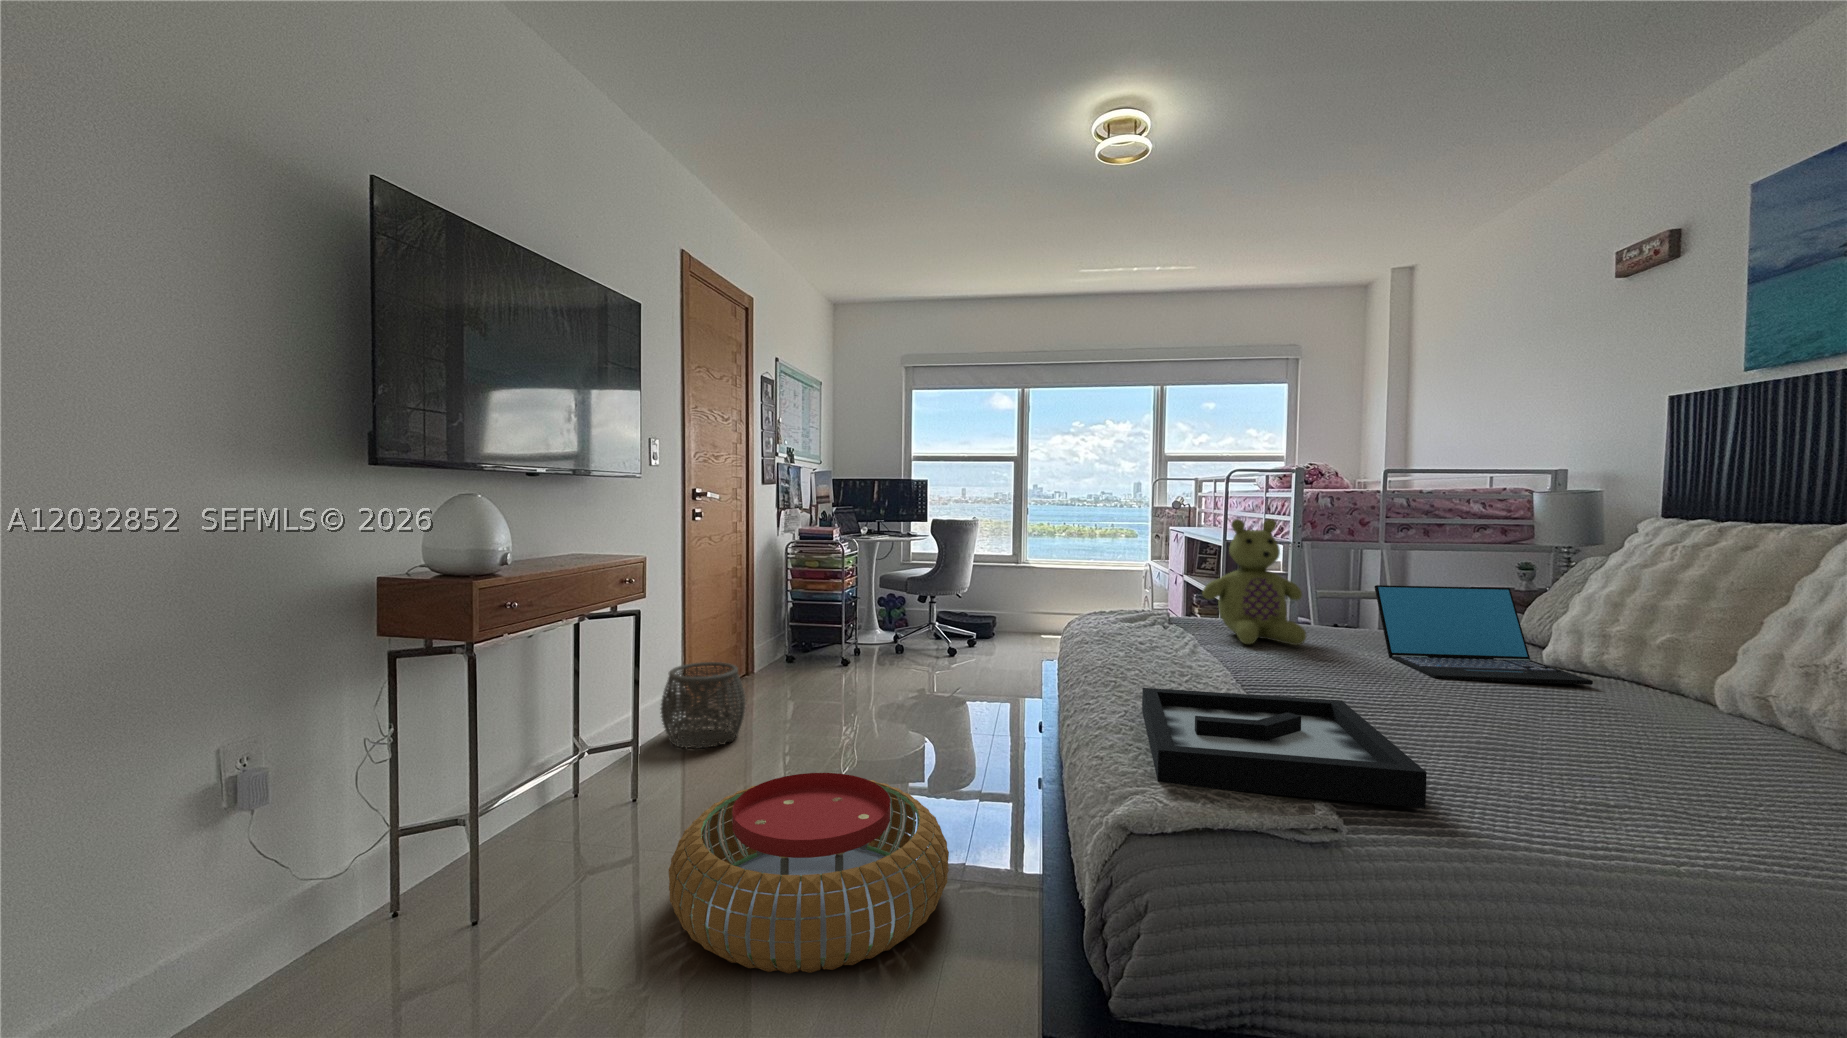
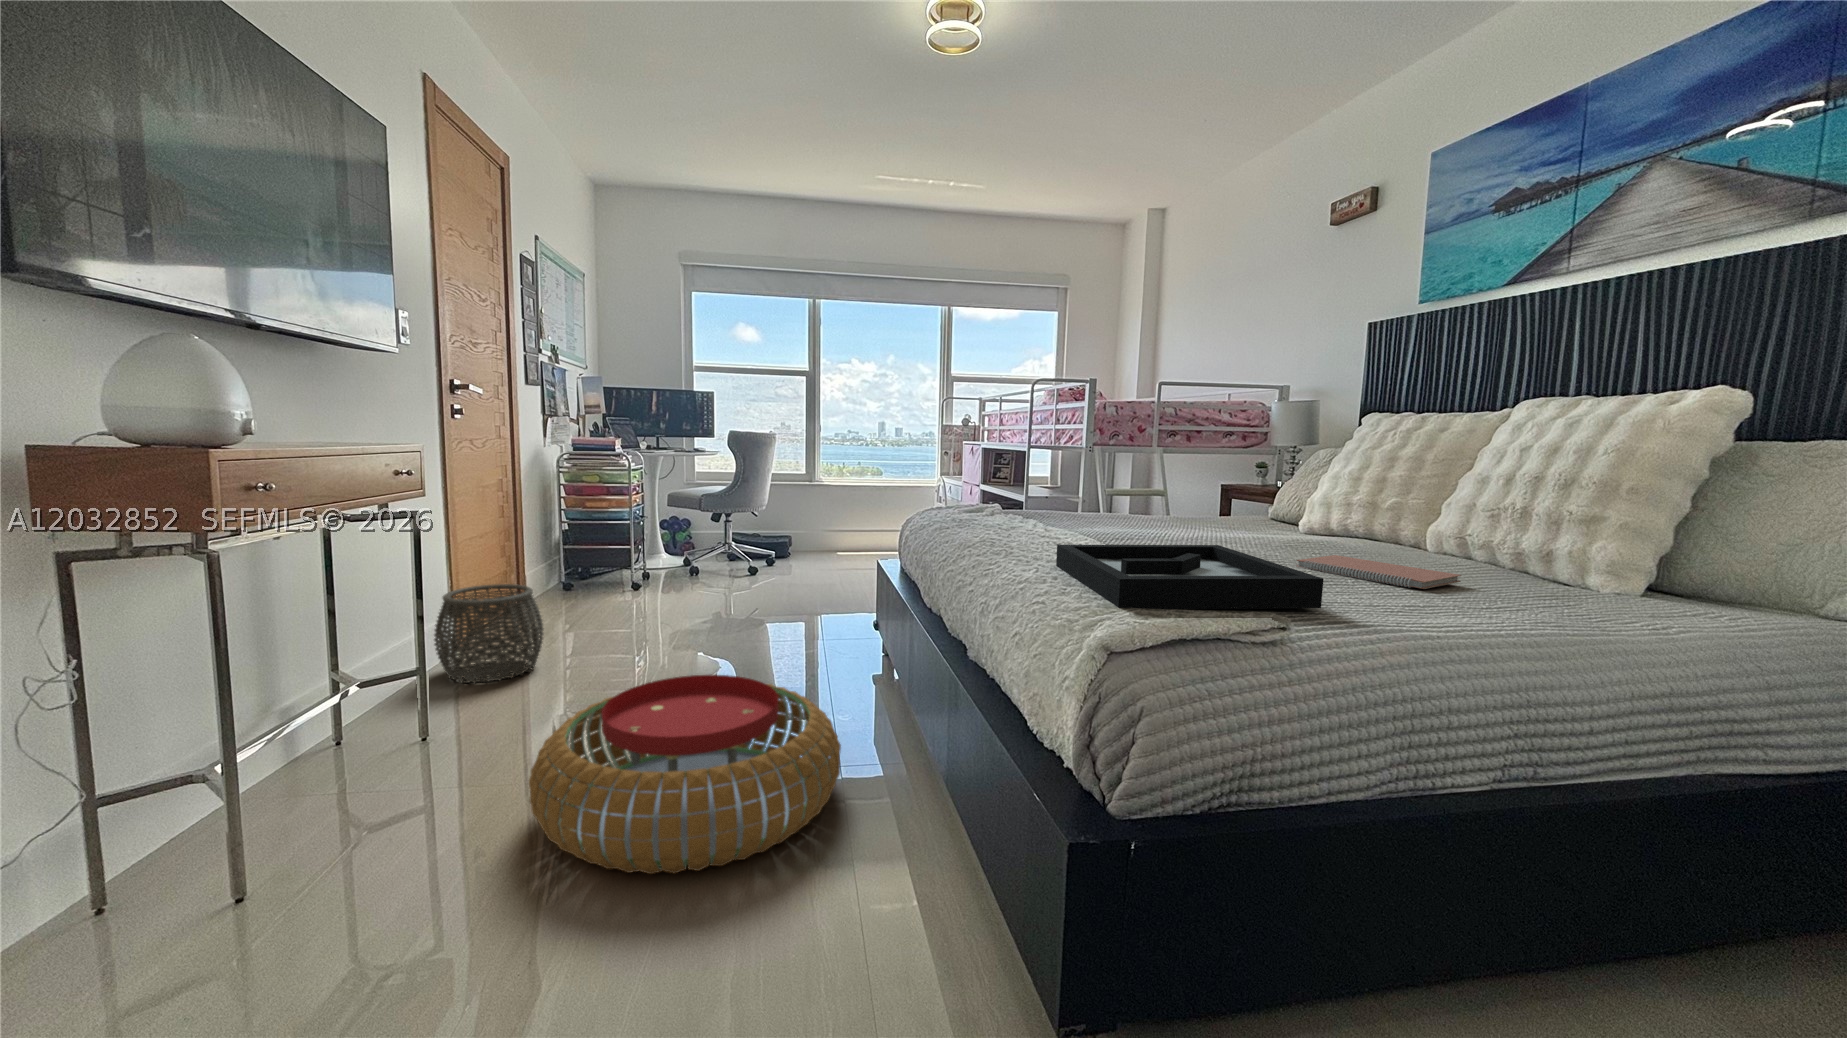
stuffed bear: present [1202,519,1306,645] -> none [1049,410,1139,523]
laptop: present [1374,585,1593,685] -> none [1189,468,1349,541]
notebook: none [1469,715,1710,784] -> present [1297,555,1461,589]

